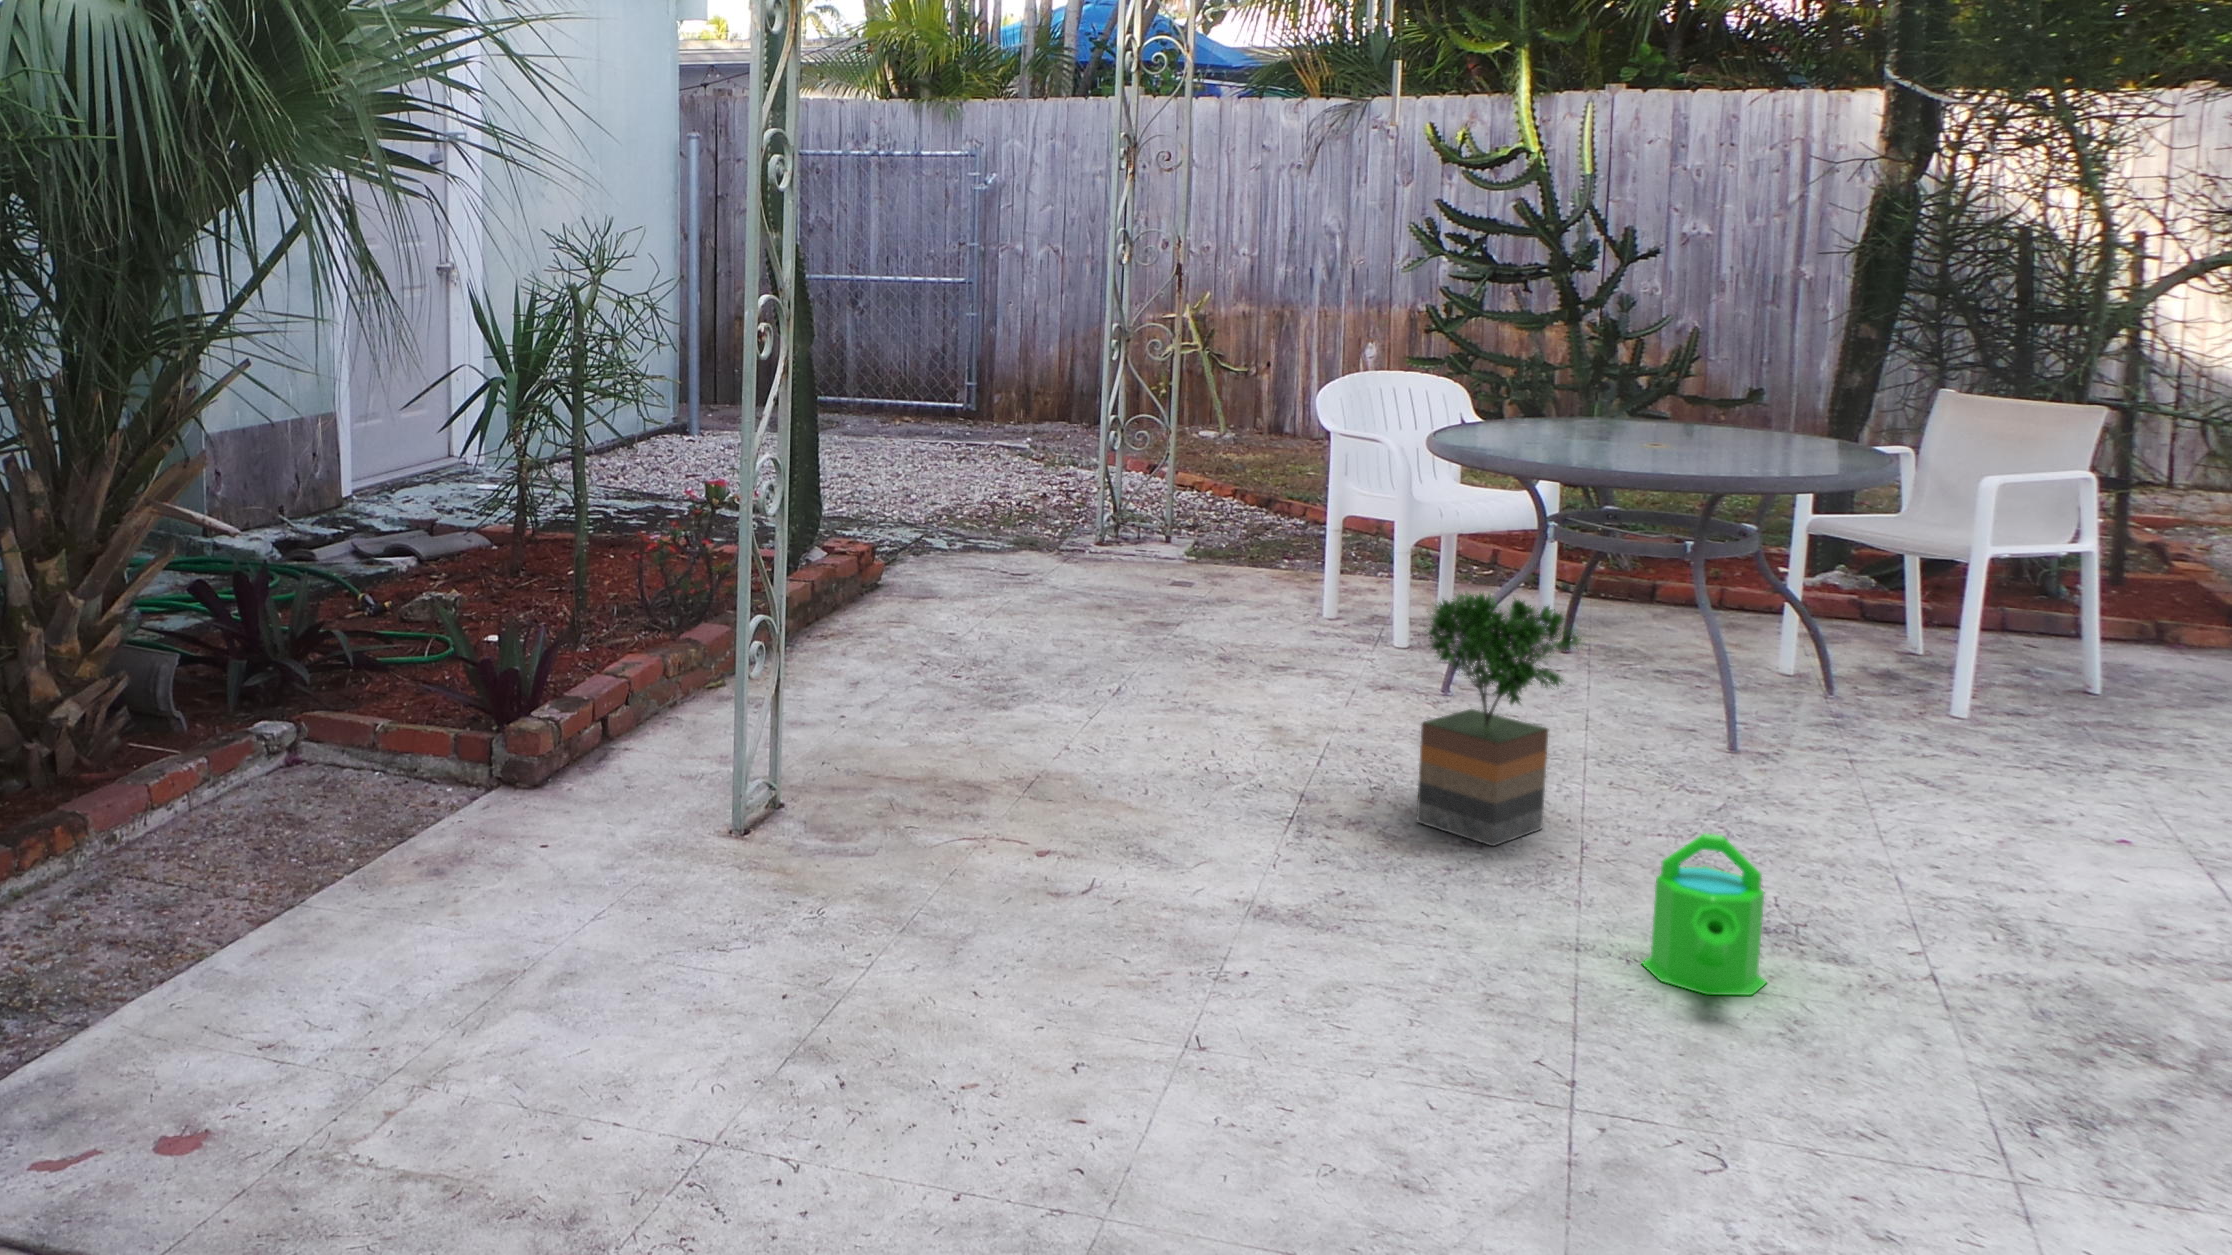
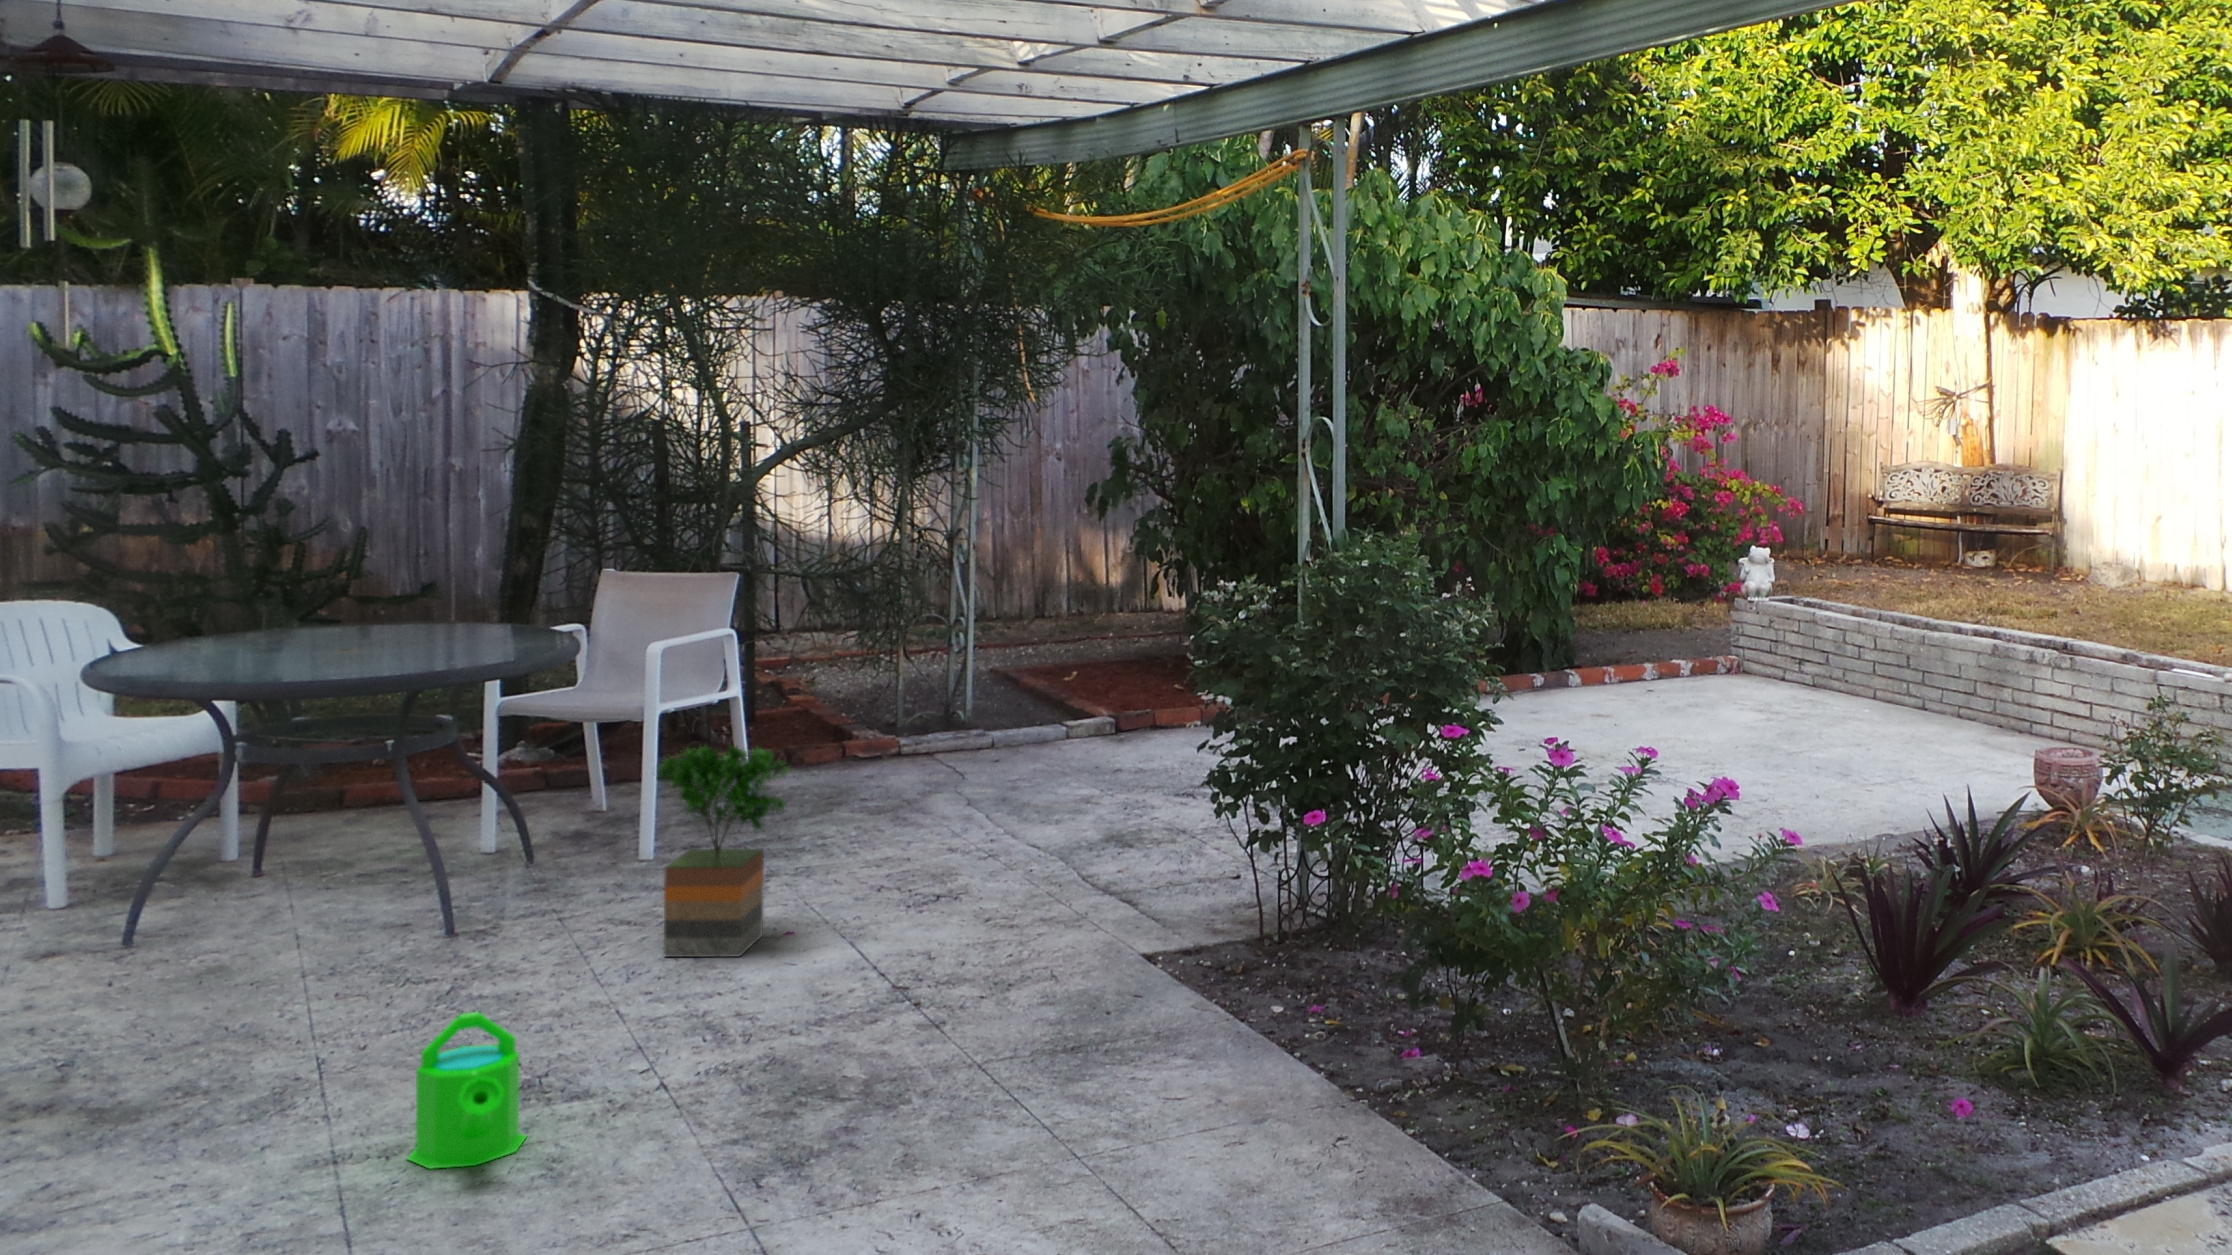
potted tree: present [1417,593,1581,846] -> present [657,745,788,957]

